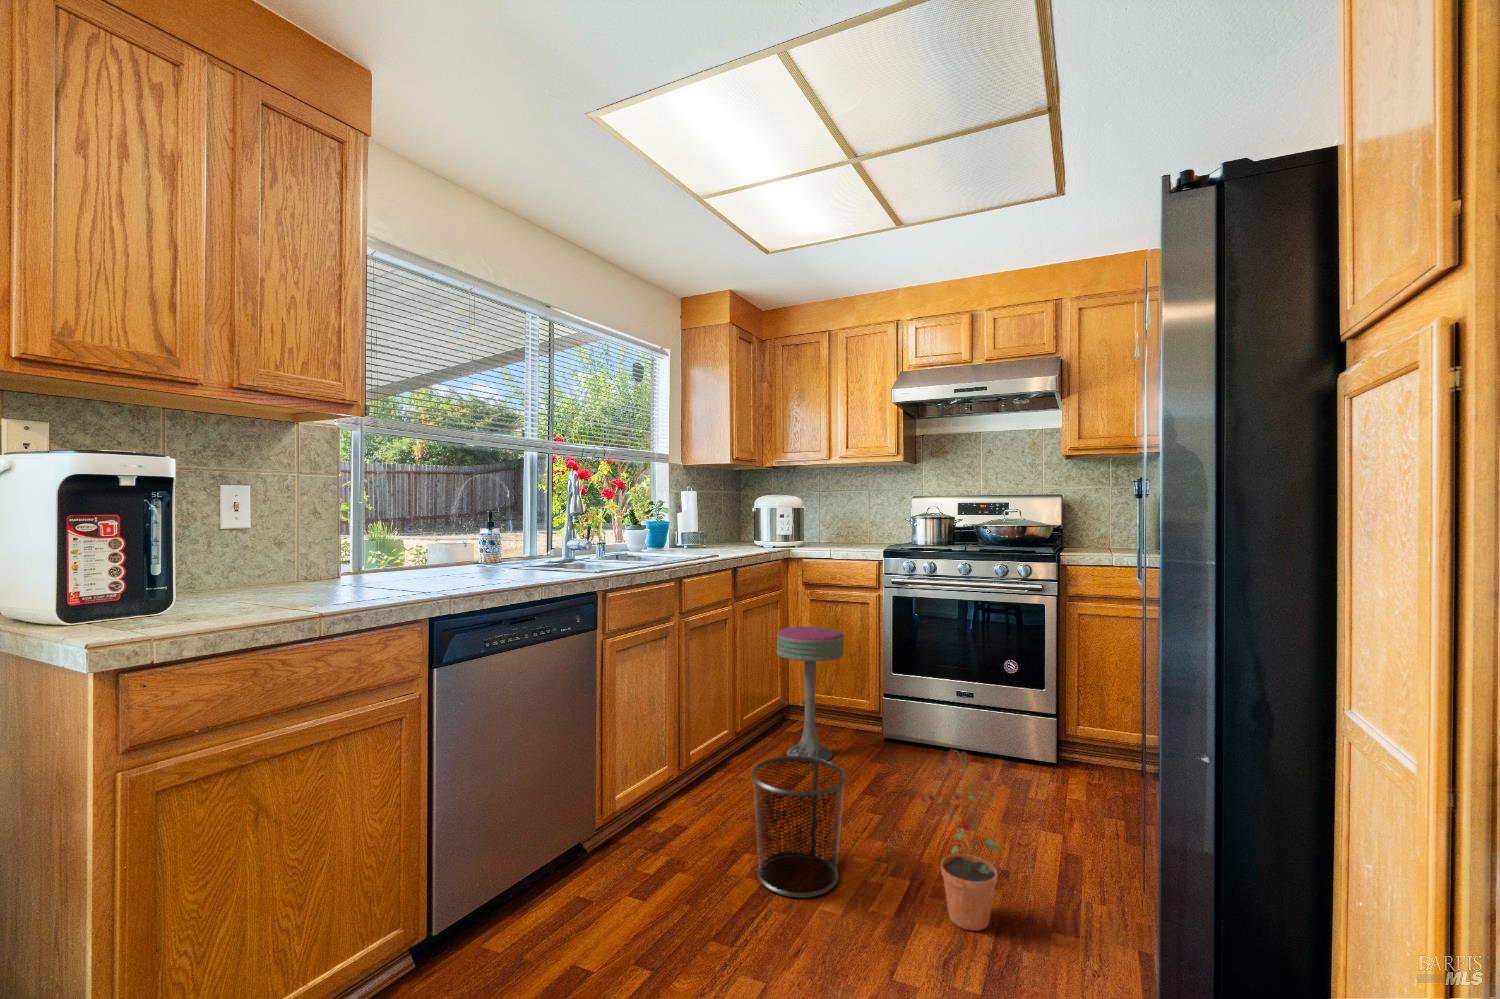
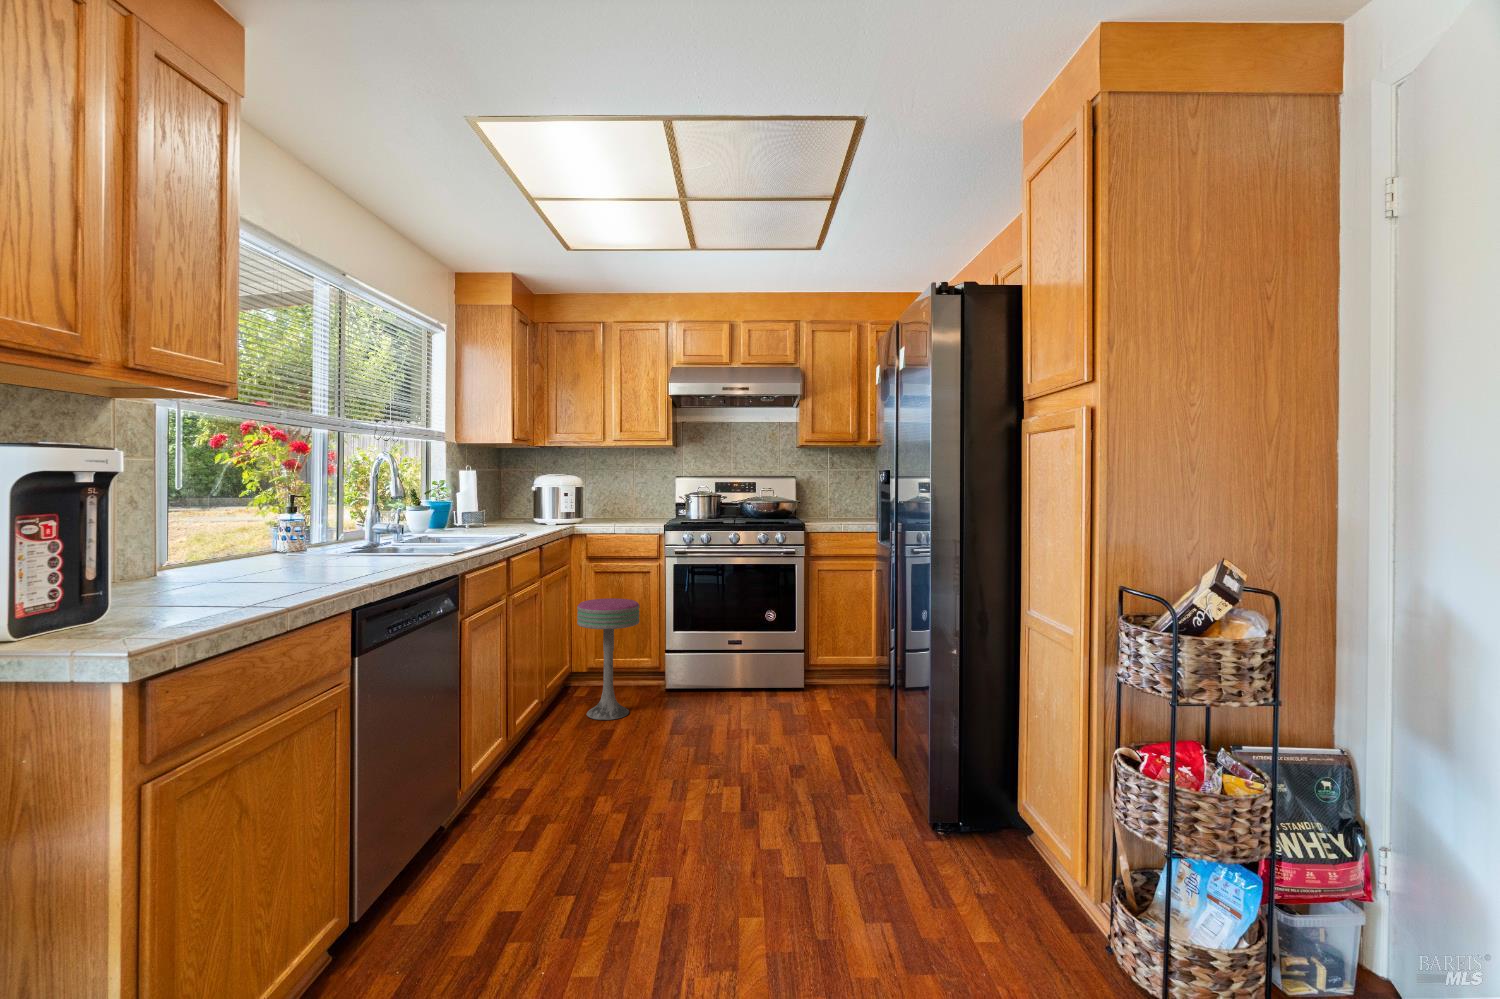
potted plant: present [920,750,1000,931] -> none [752,678,817,805]
waste bin: present [751,756,846,898] -> none [614,704,694,815]

